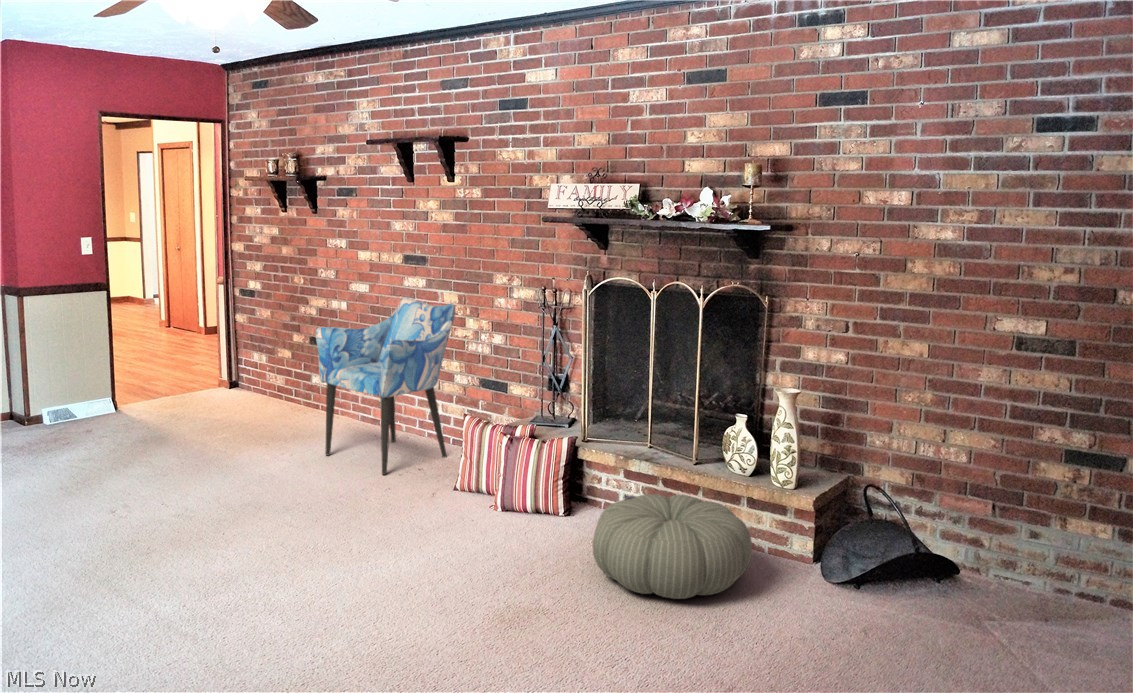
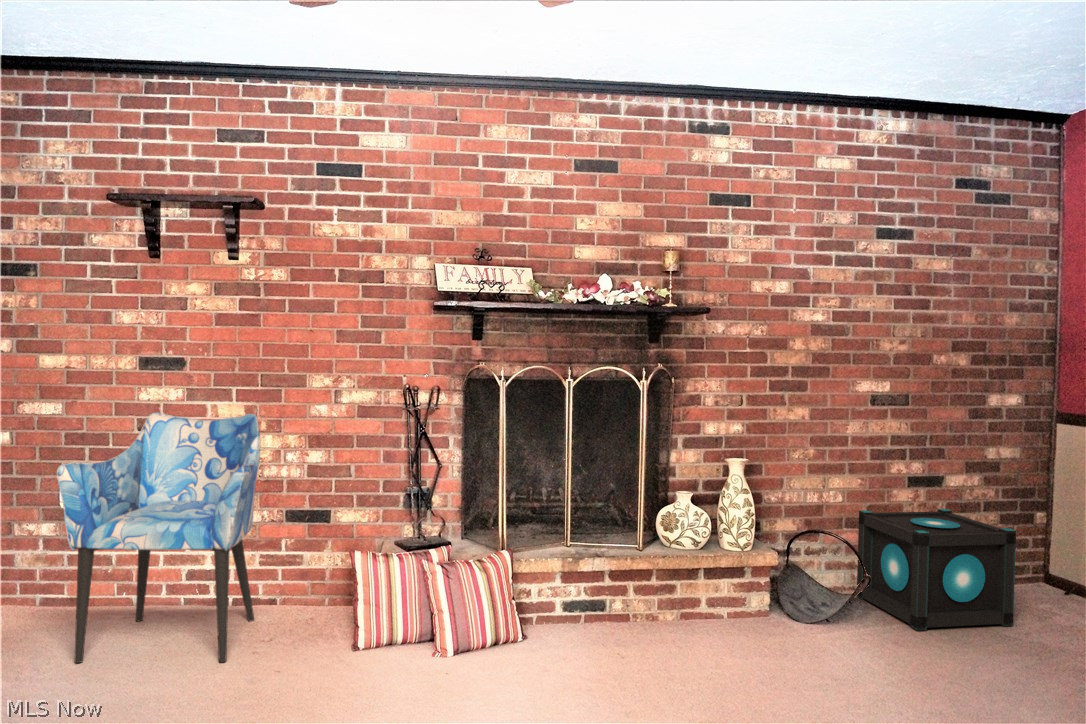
speaker: none [941,477,1115,661] -> present [857,509,1016,631]
pouf: present [593,494,752,599] -> none [639,579,805,686]

